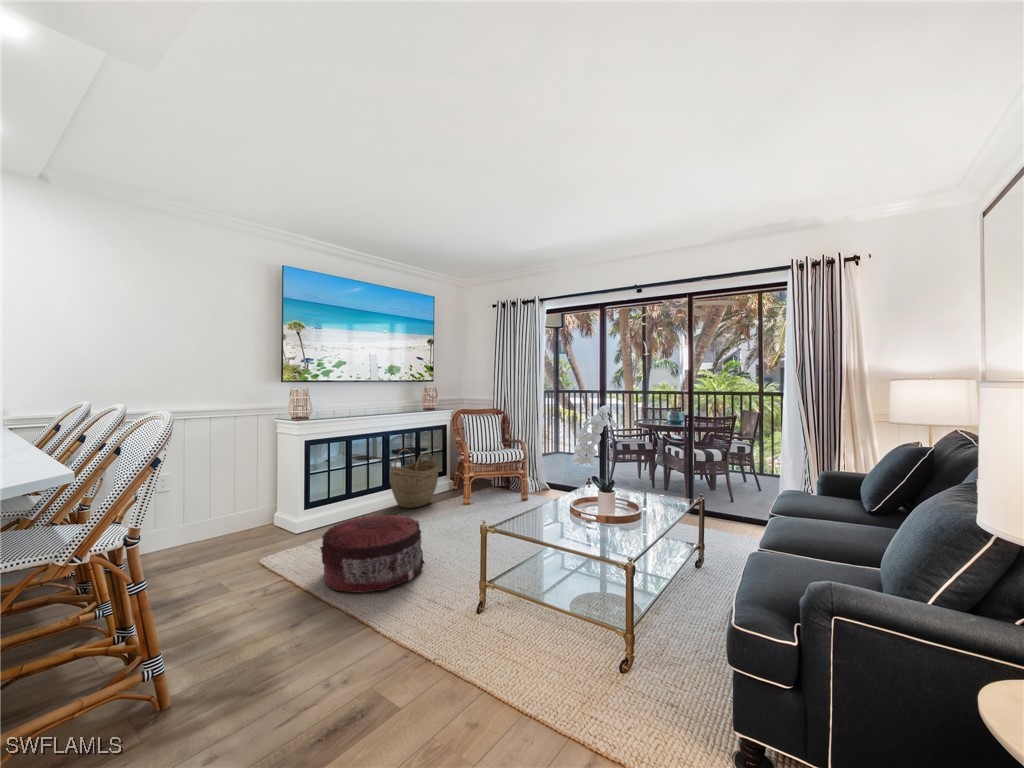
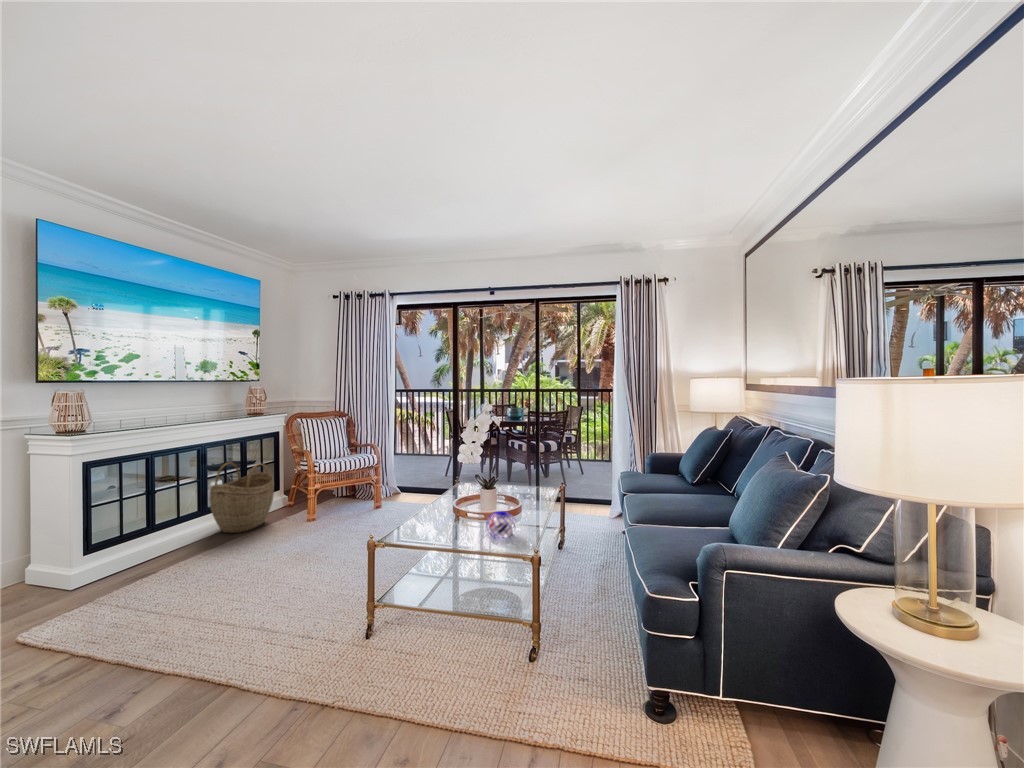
pouf: present [320,514,425,593] -> none [133,541,285,653]
decorative orb: none [593,514,624,542] -> present [486,511,516,538]

